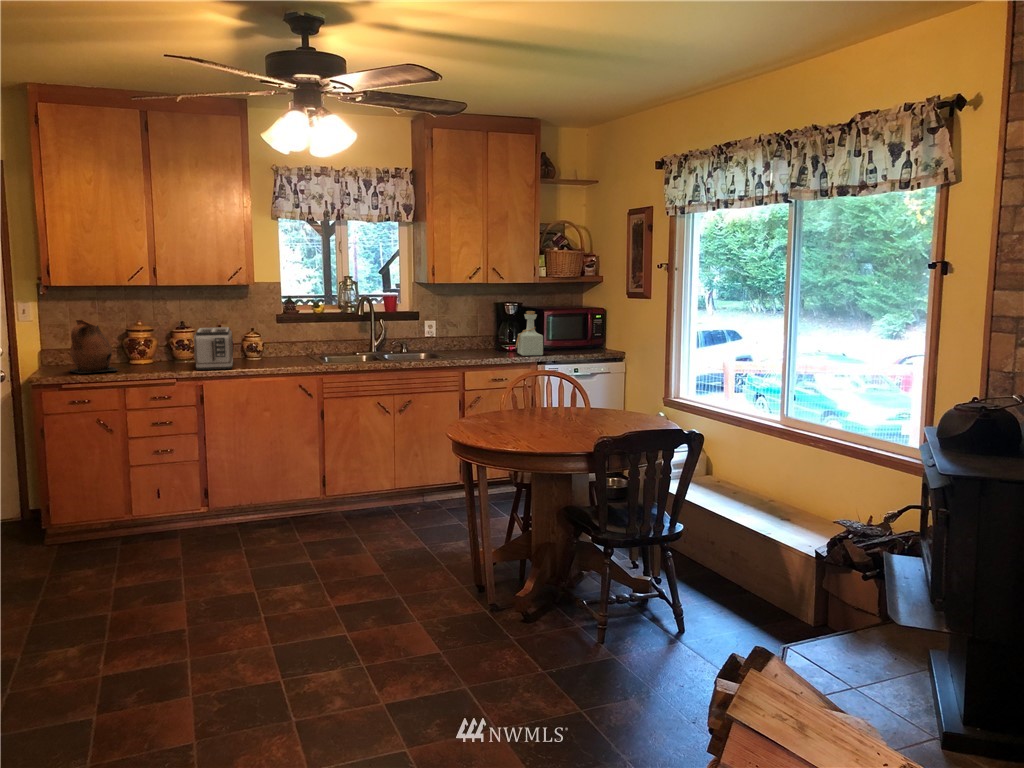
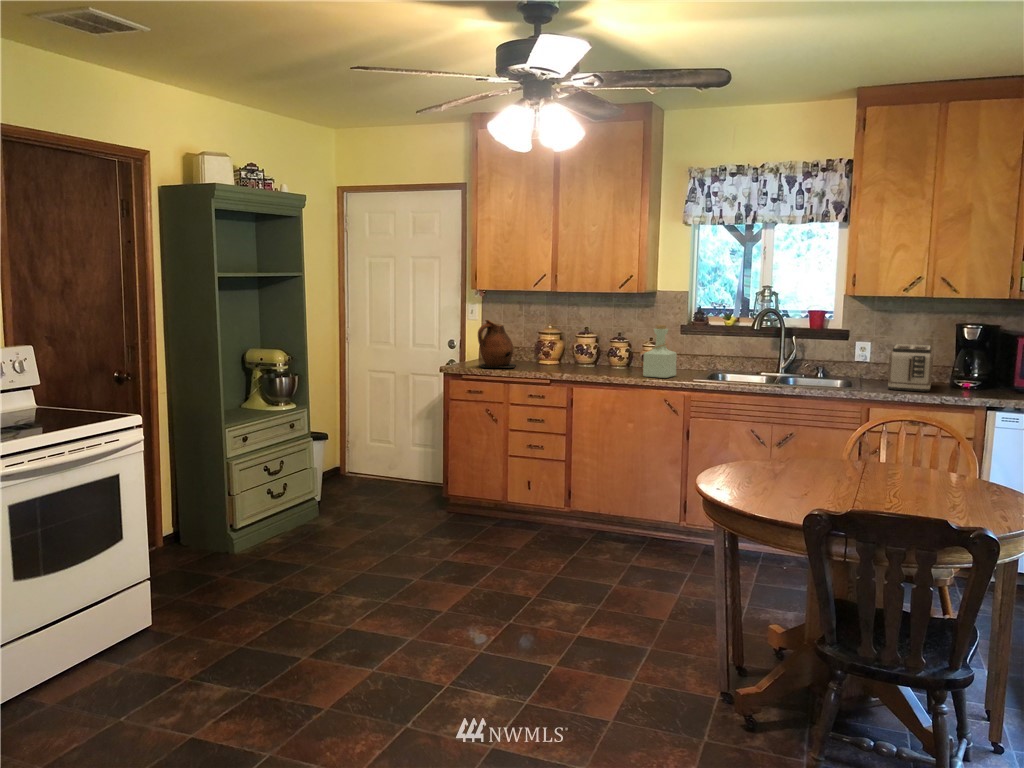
bottle: present [515,311,543,356] -> present [643,325,677,378]
toaster: present [194,327,233,370] -> present [888,344,934,392]

